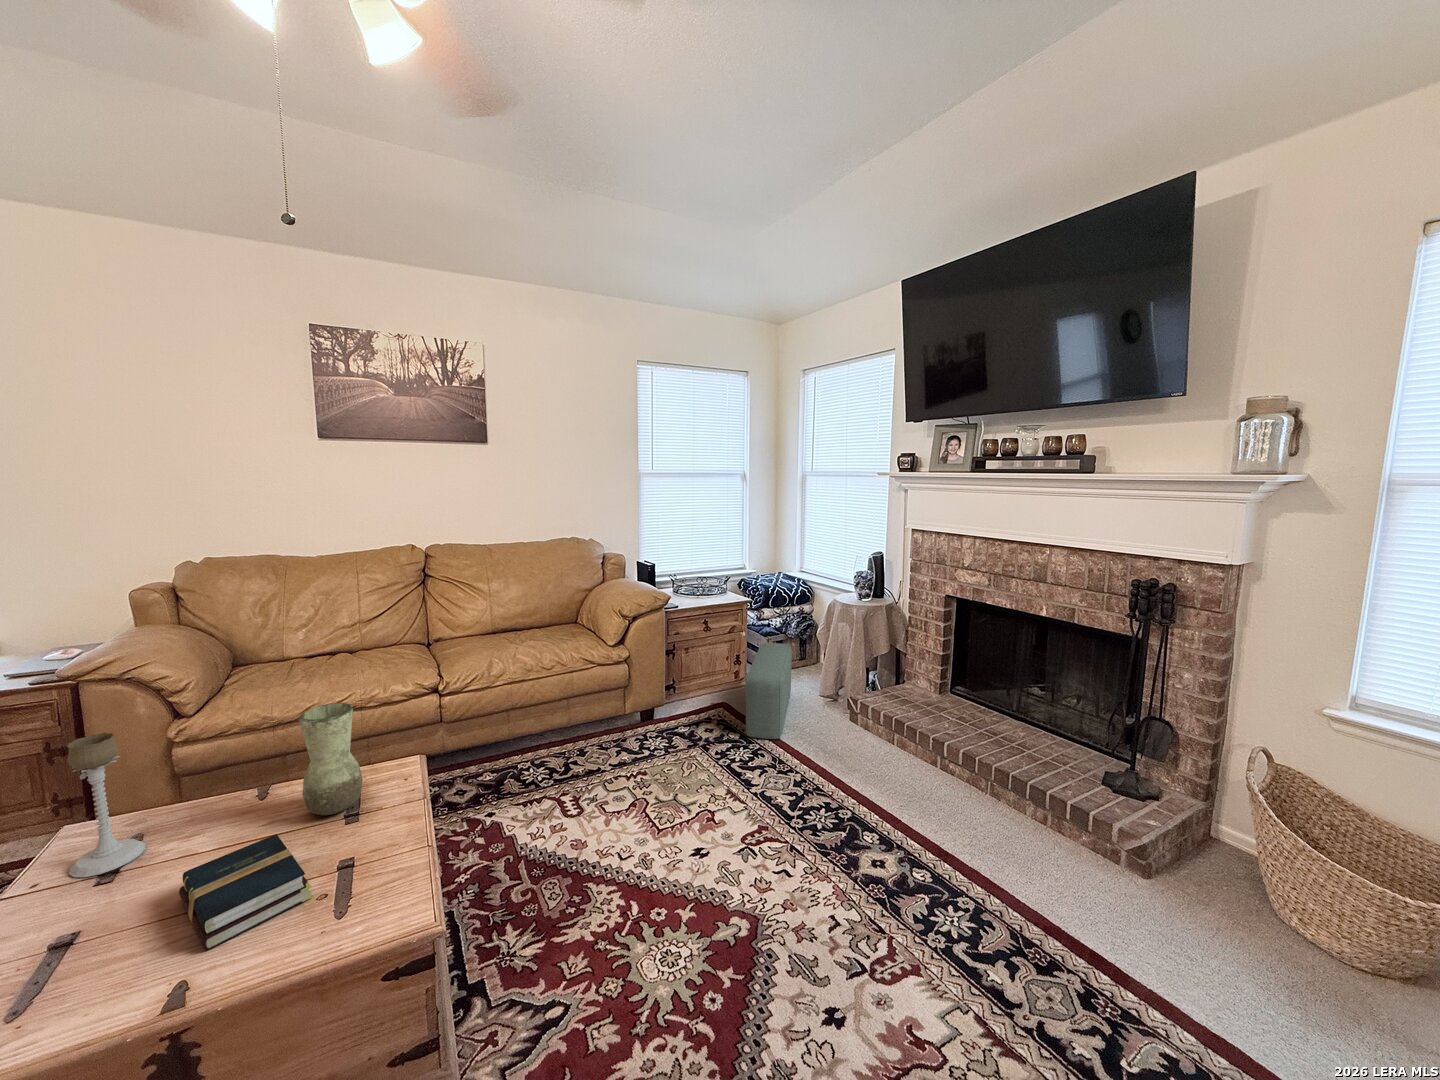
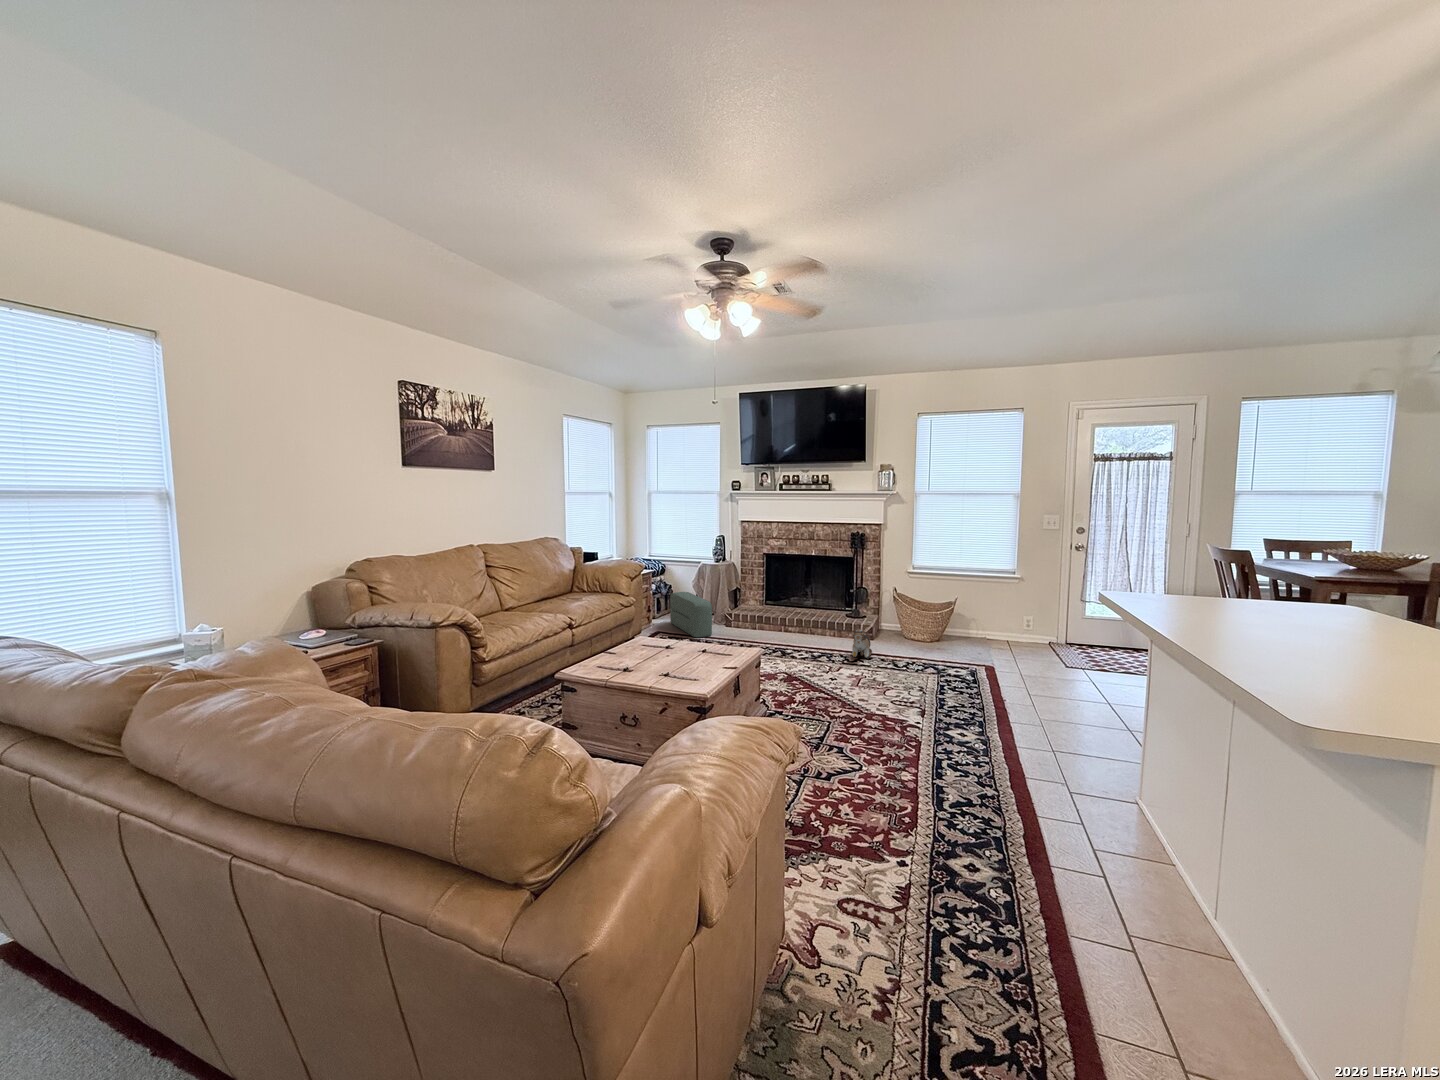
vase: present [299,703,363,815] -> none [649,599,671,646]
candle holder: present [67,733,146,877] -> none [609,609,632,667]
hardback book: present [179,834,313,950] -> none [677,641,716,660]
plush toy: none [997,877,1098,971] -> present [852,629,872,658]

